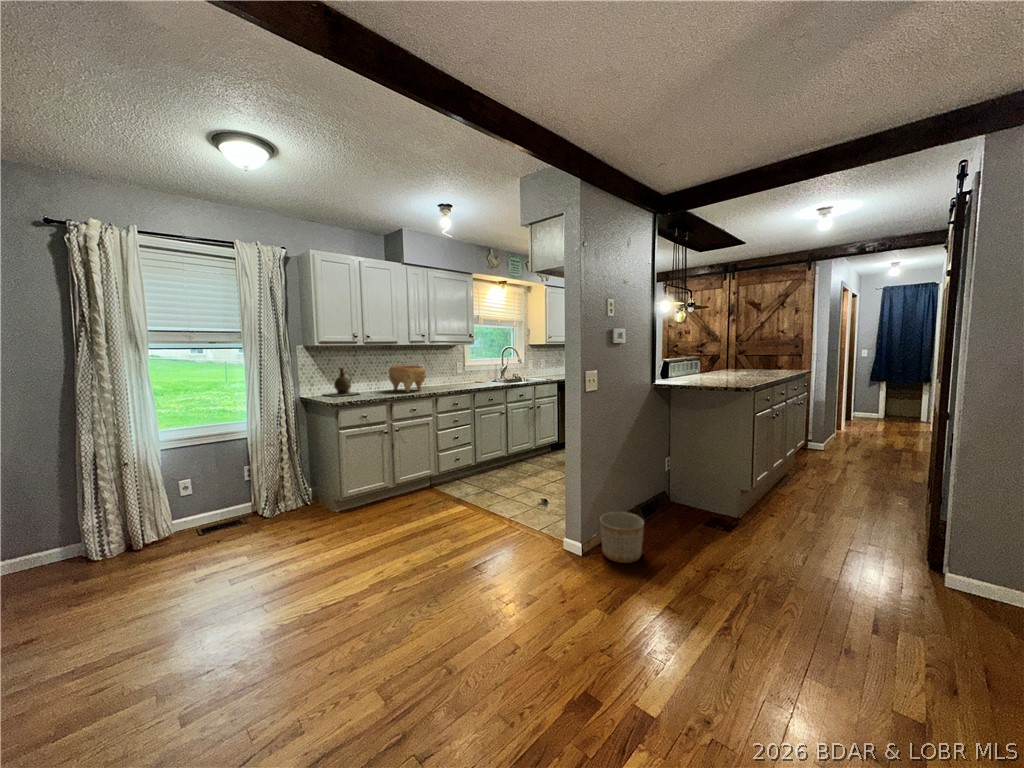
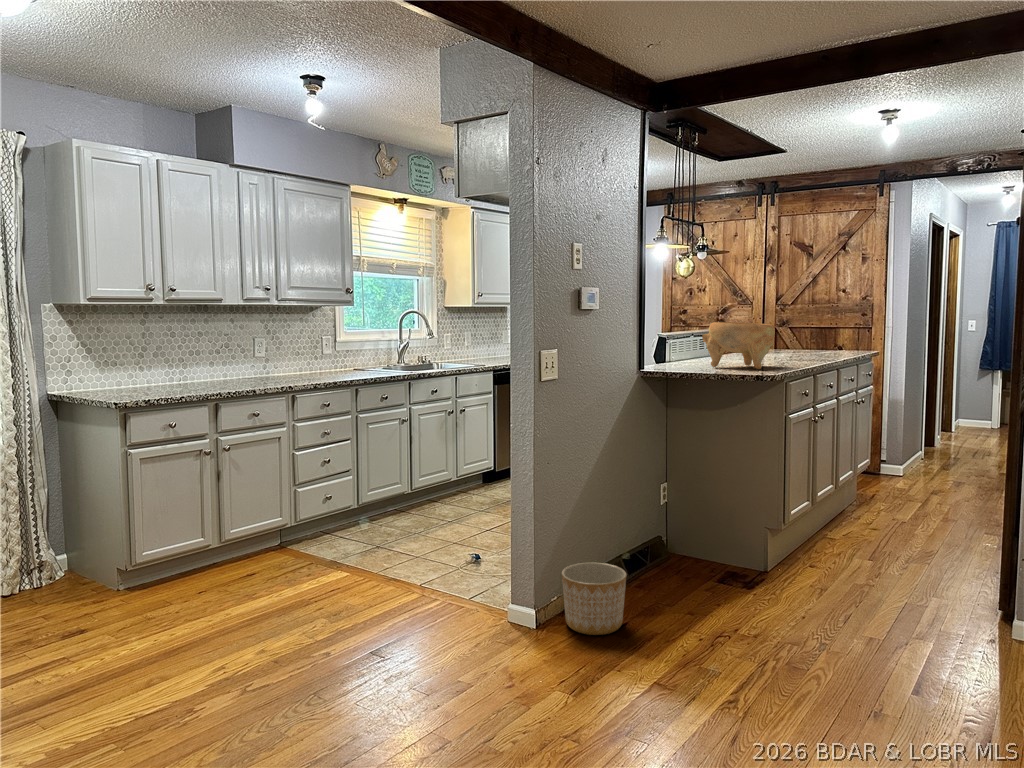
decorative bowl: present [389,366,426,392] -> present [702,322,775,369]
ceramic jug: present [326,368,357,397] -> none [88,344,164,393]

